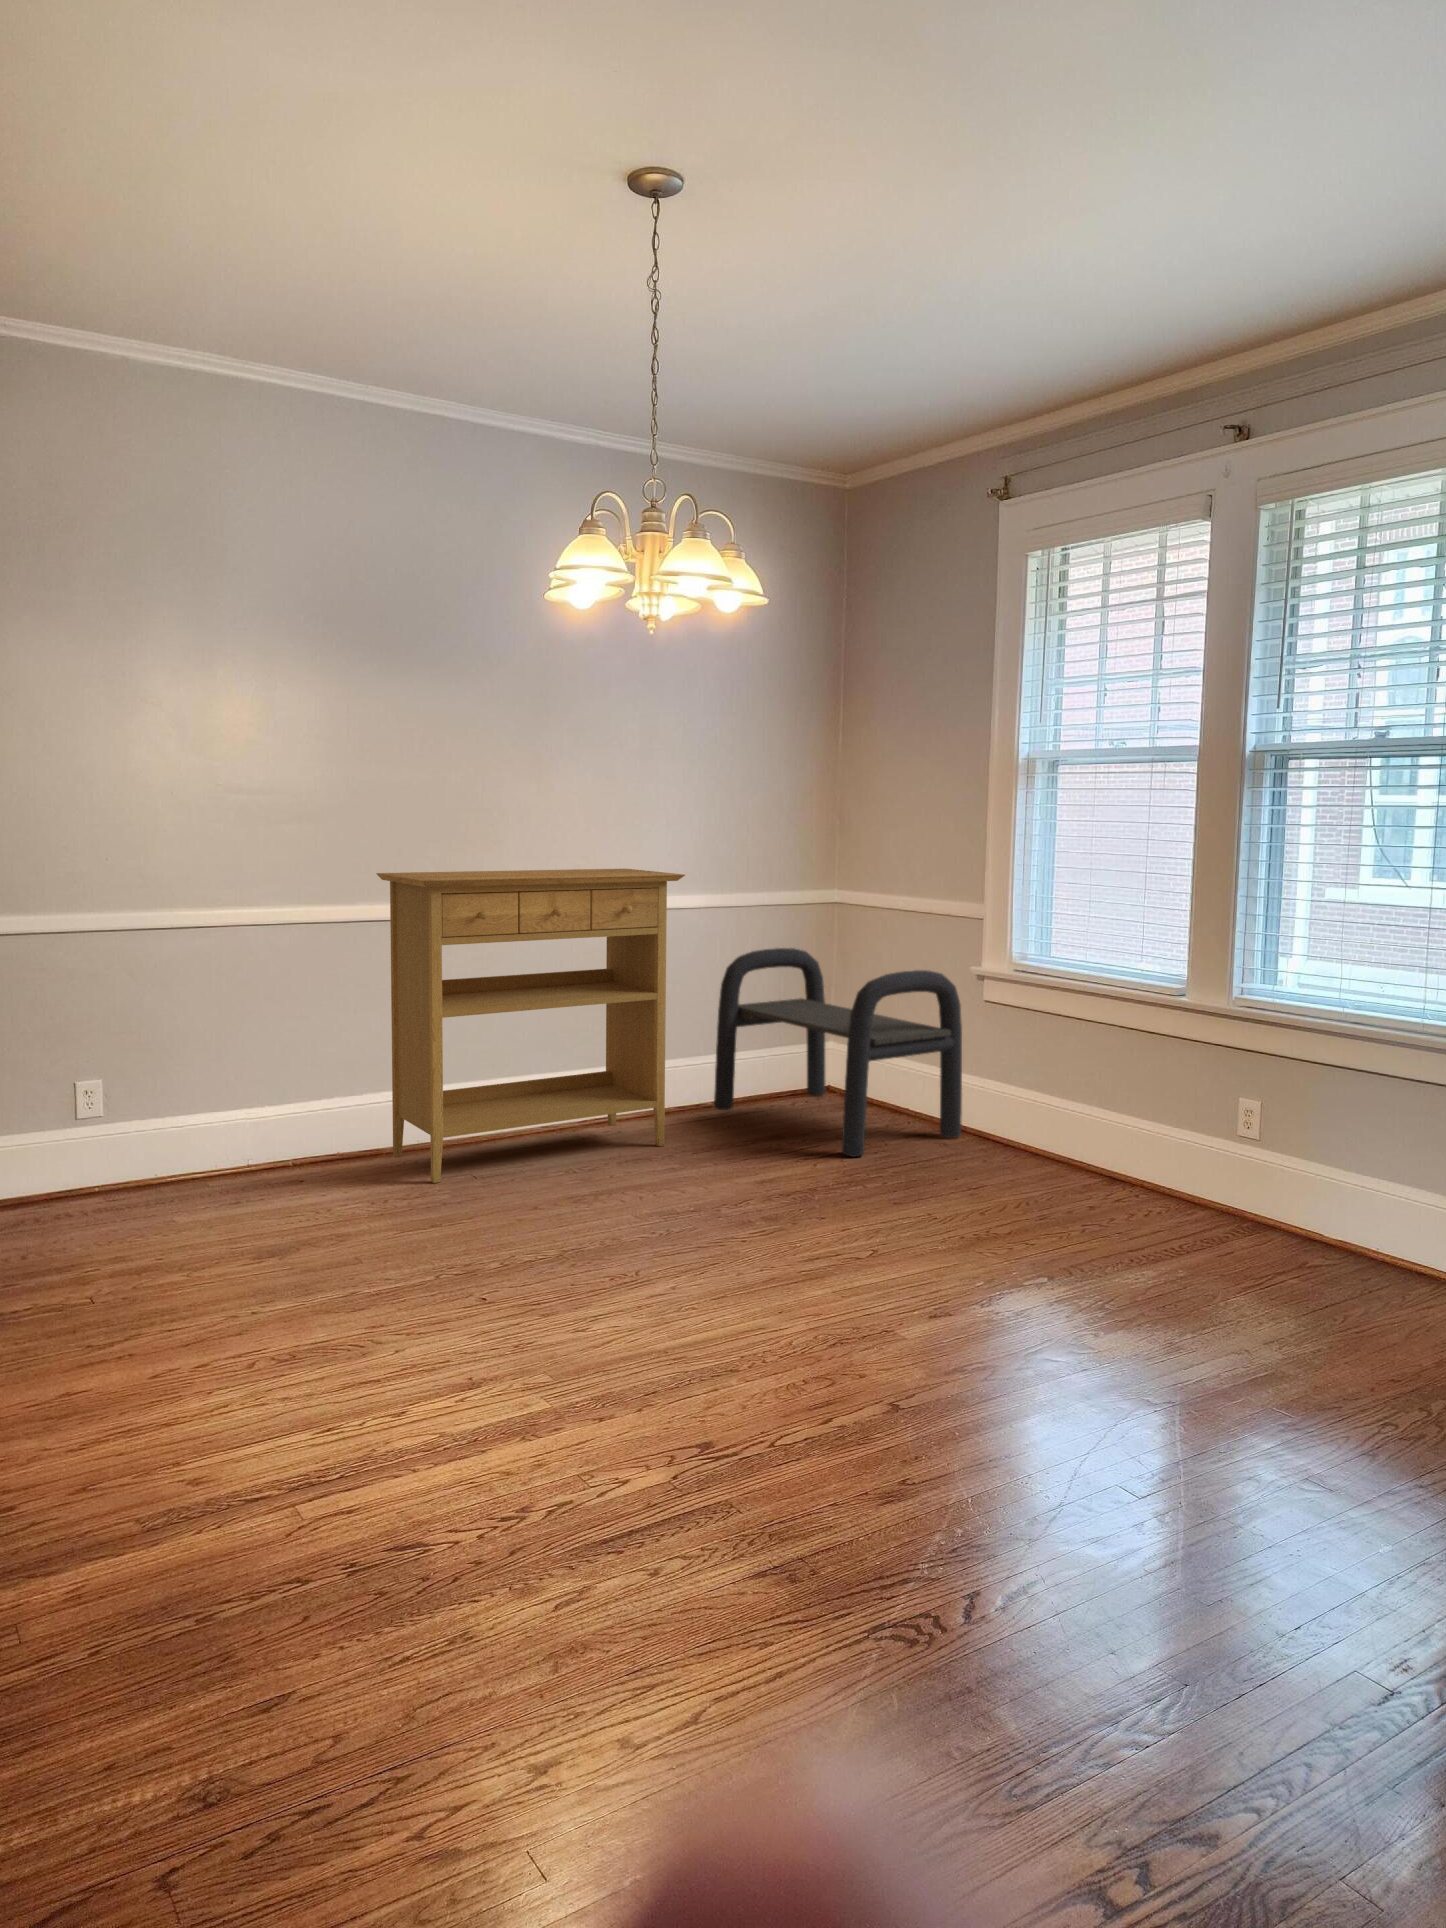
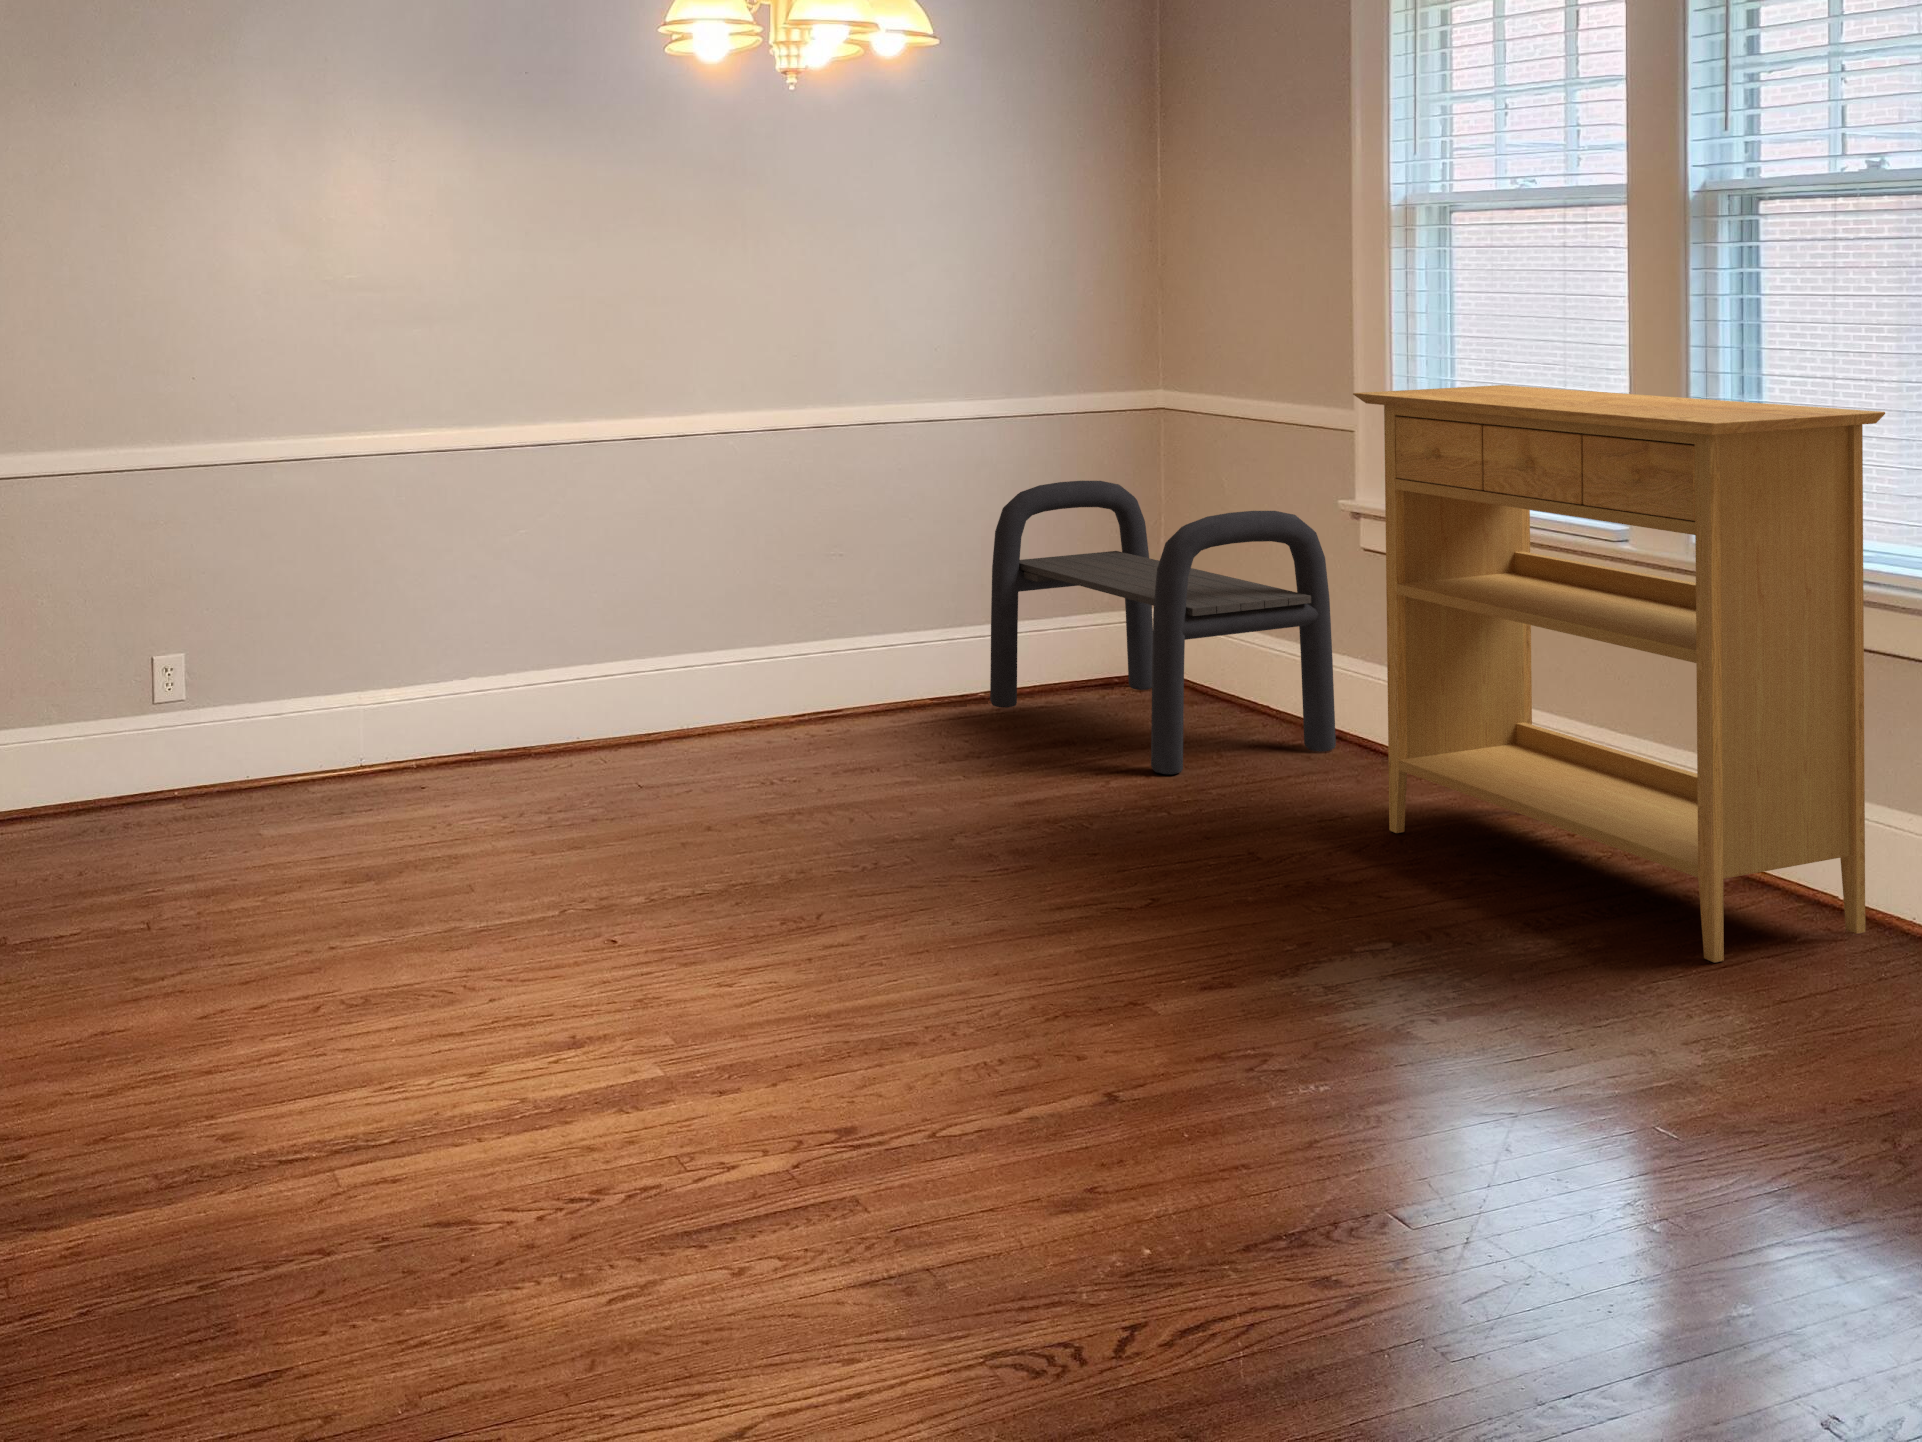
console table: present [376,869,685,1183] -> present [1353,385,1885,963]

